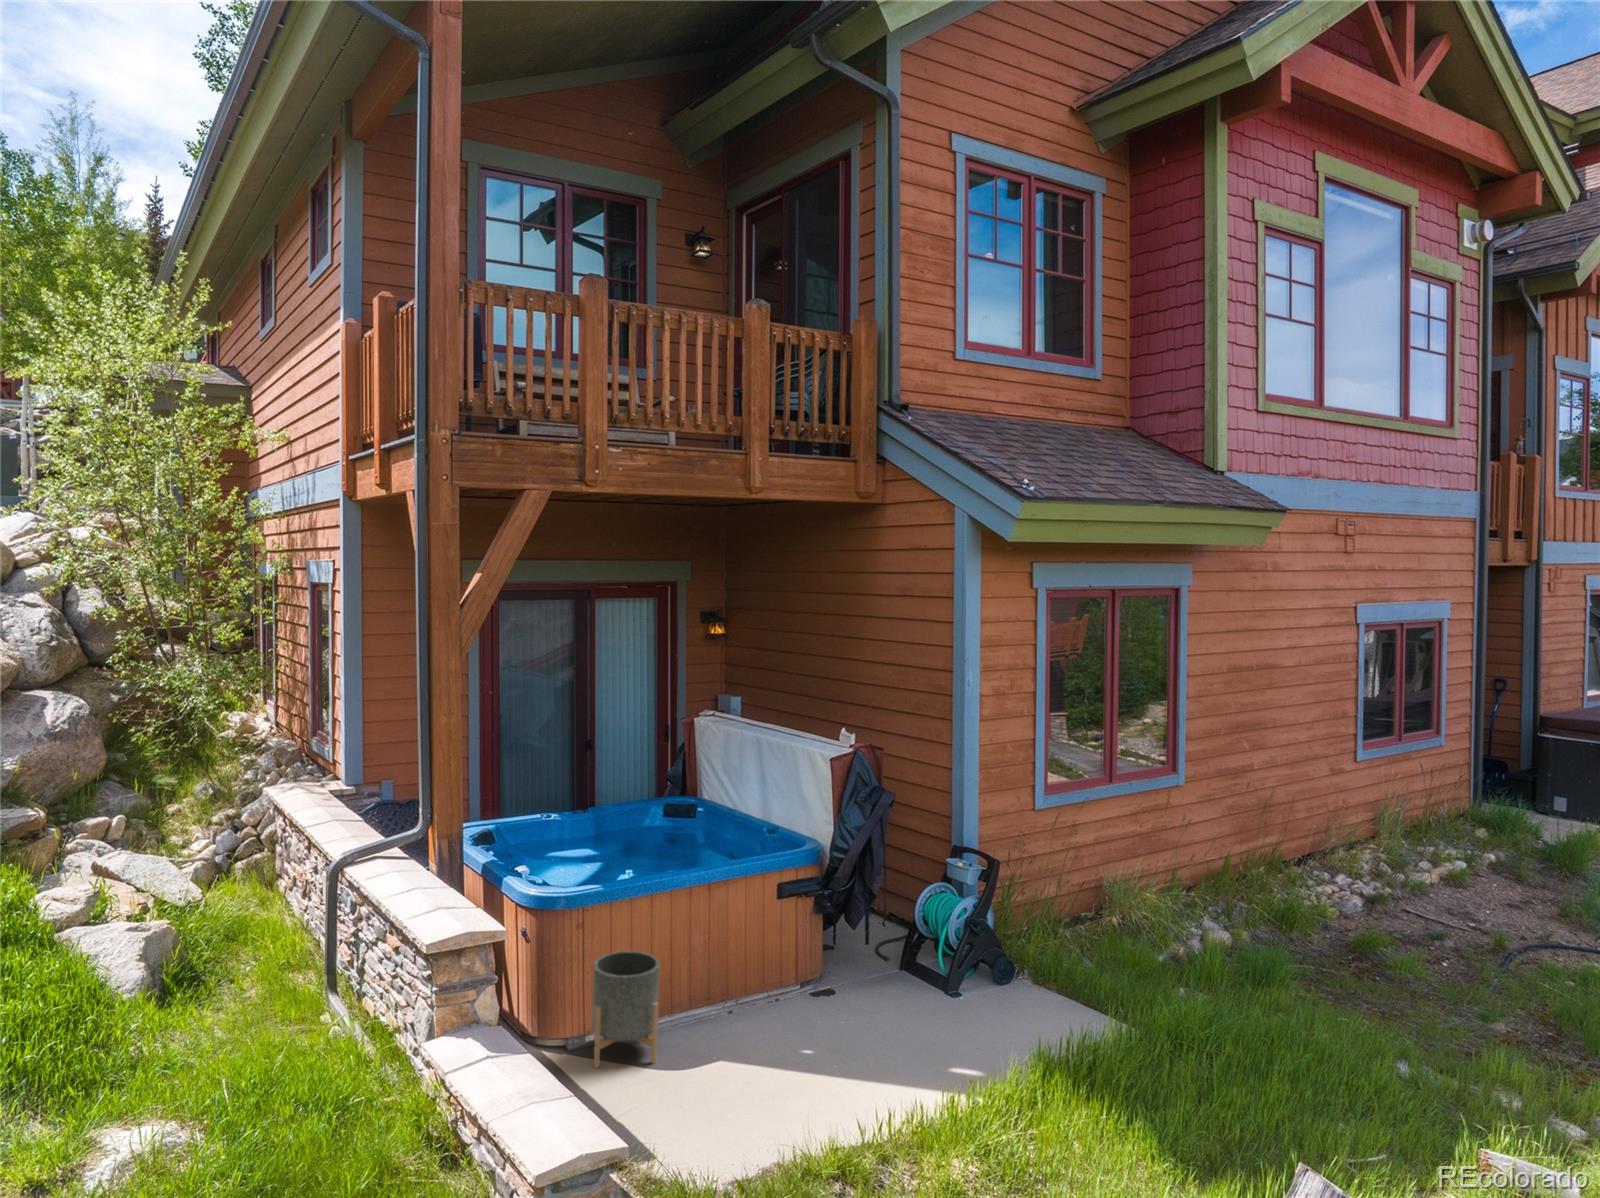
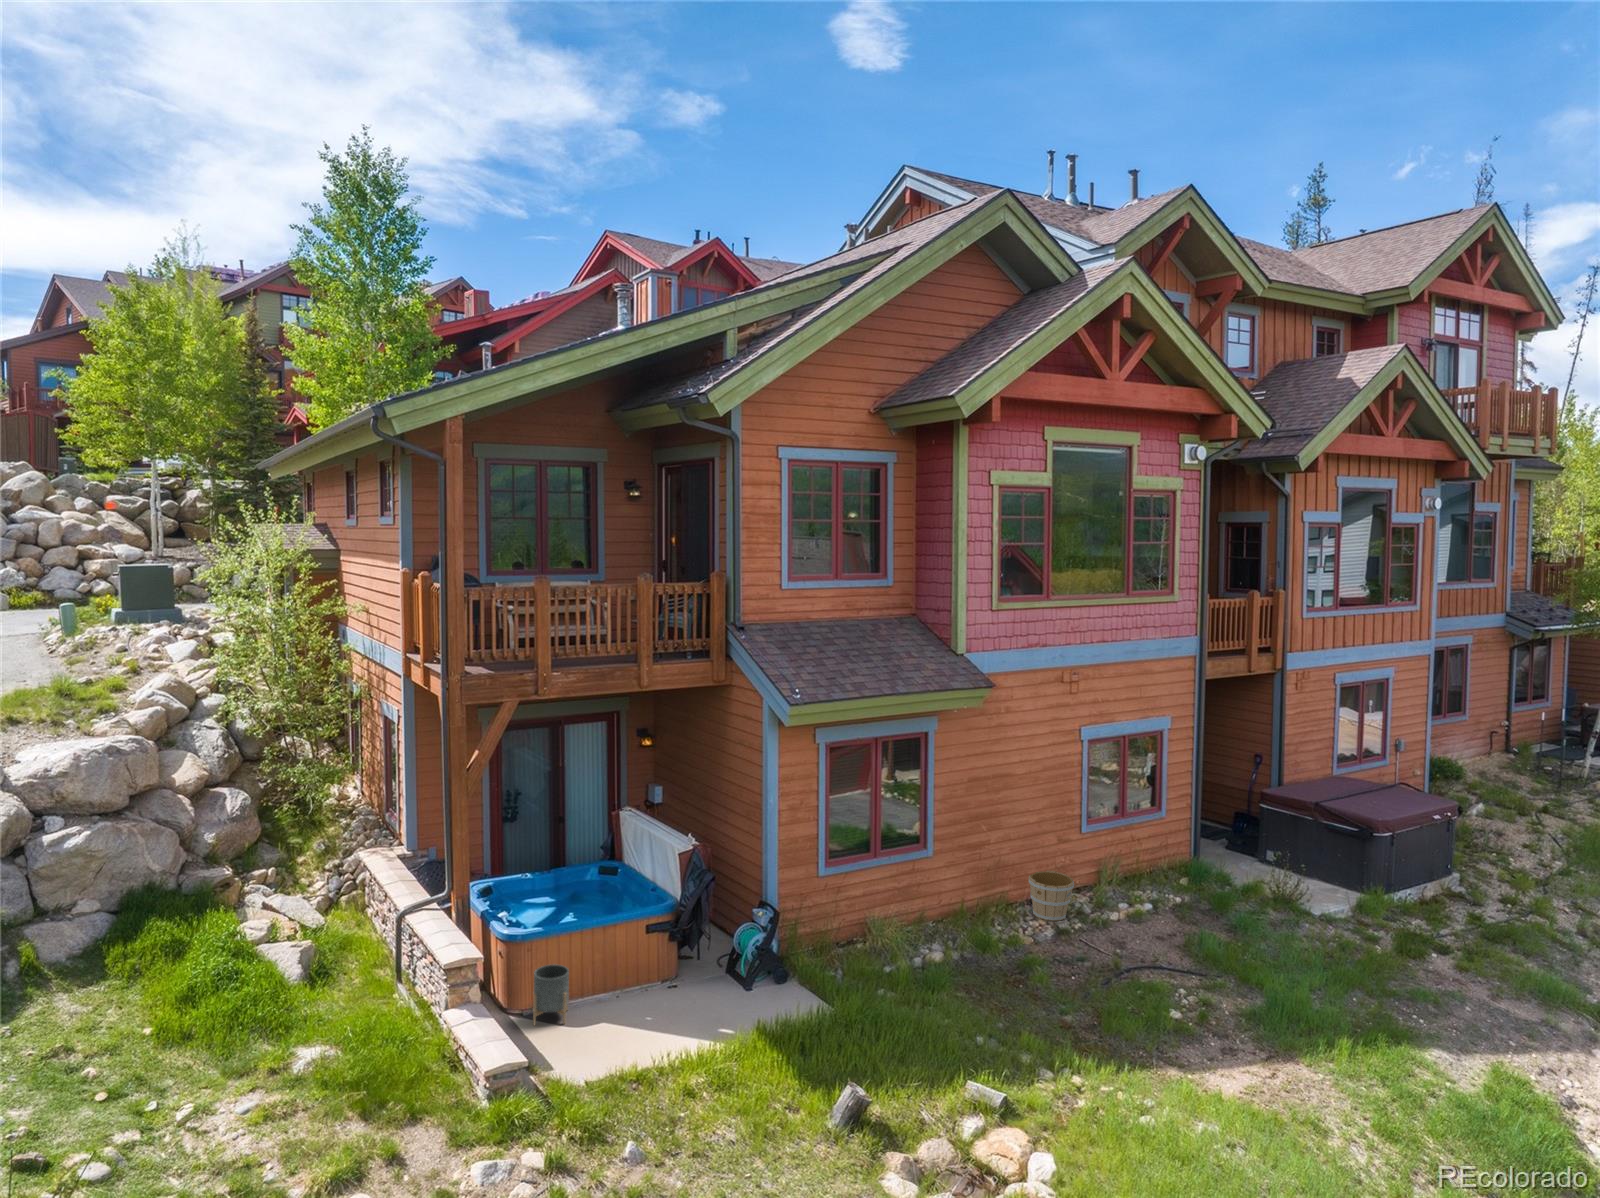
wooden bucket: none [1301,815,1379,888] -> present [1029,871,1074,921]

